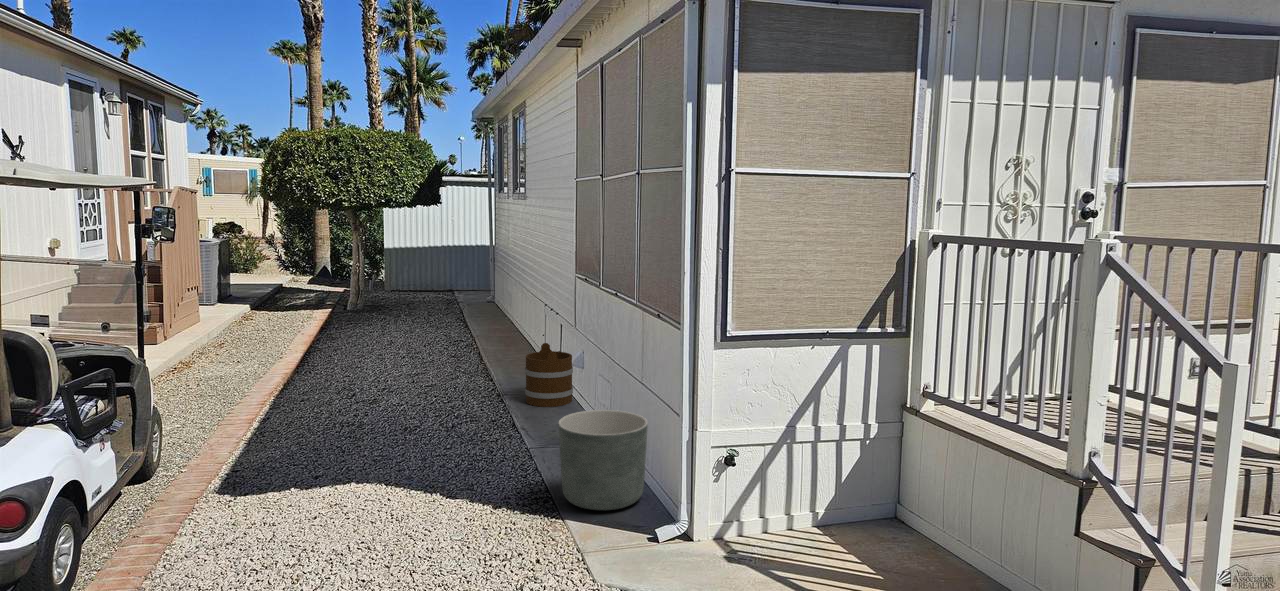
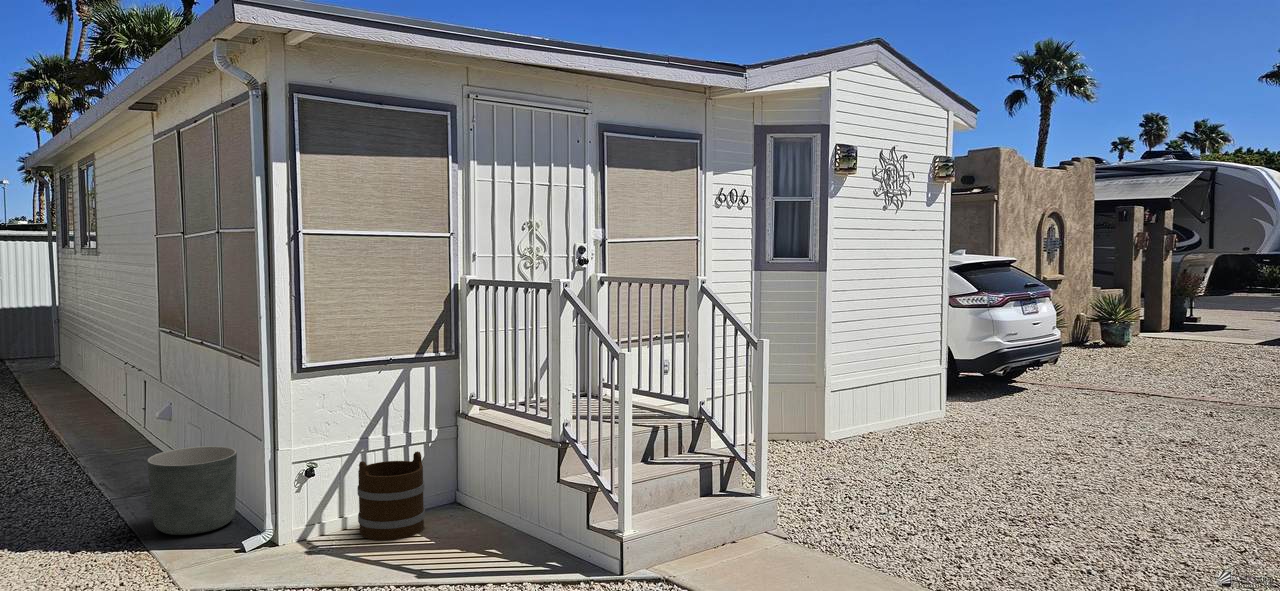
bucket: present [525,343,573,407] -> present [357,451,425,540]

